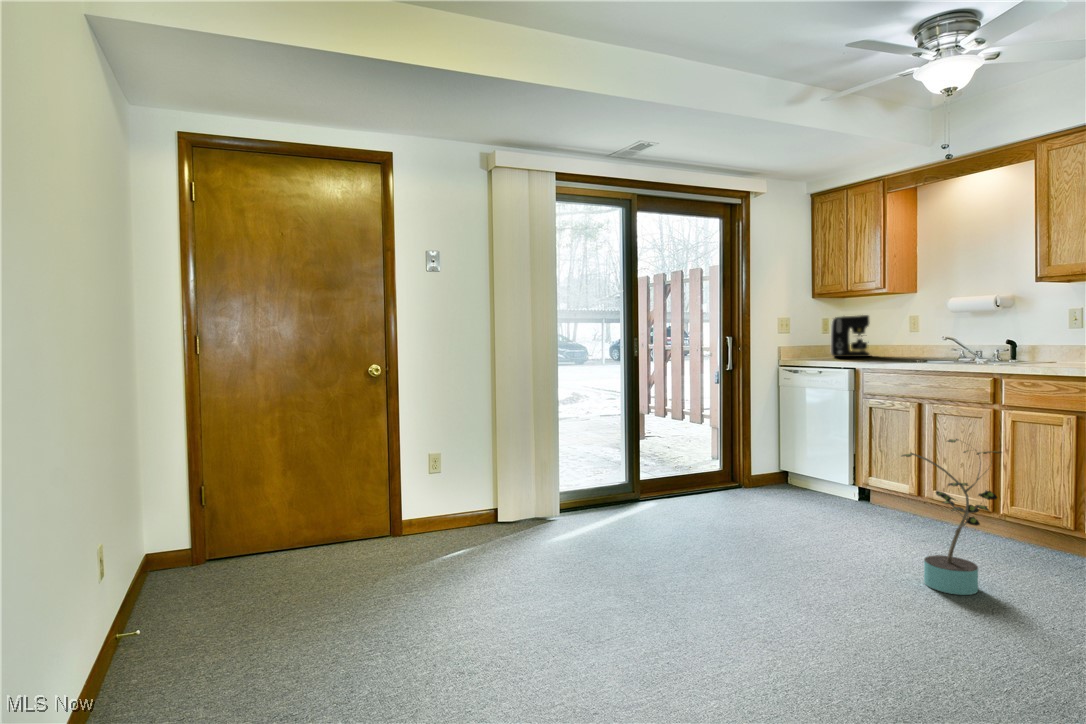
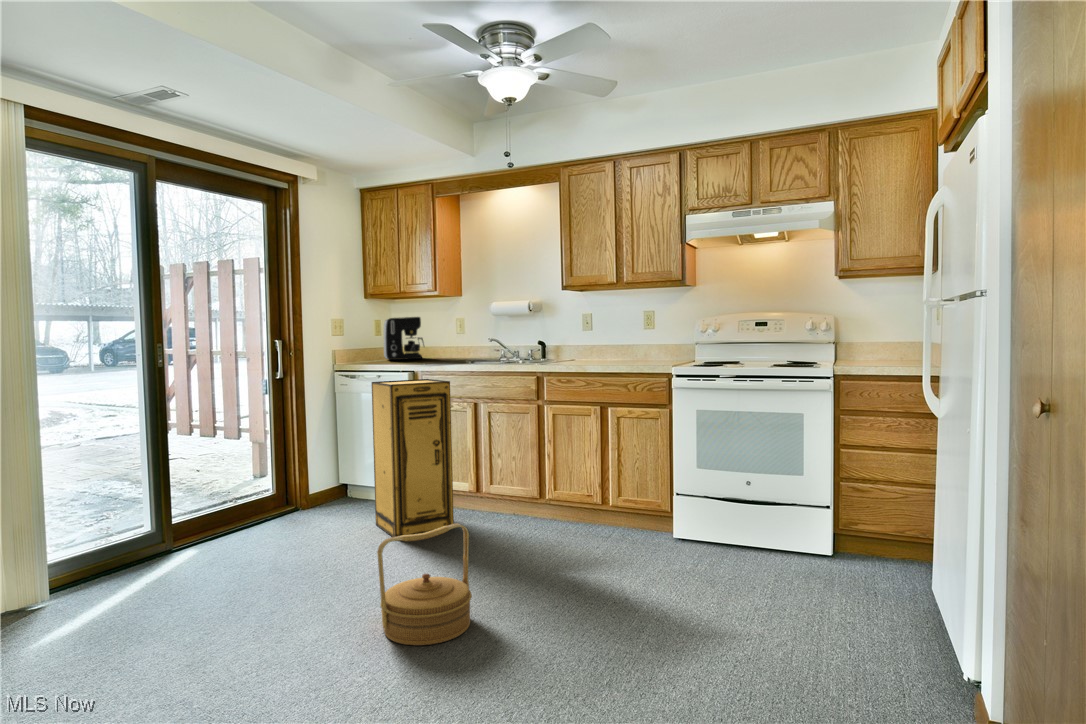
storage cabinet: none [806,376,885,525] -> present [372,379,454,537]
potted plant: present [902,439,1001,595] -> none [482,435,565,587]
basket: none [780,511,873,614] -> present [377,524,472,645]

